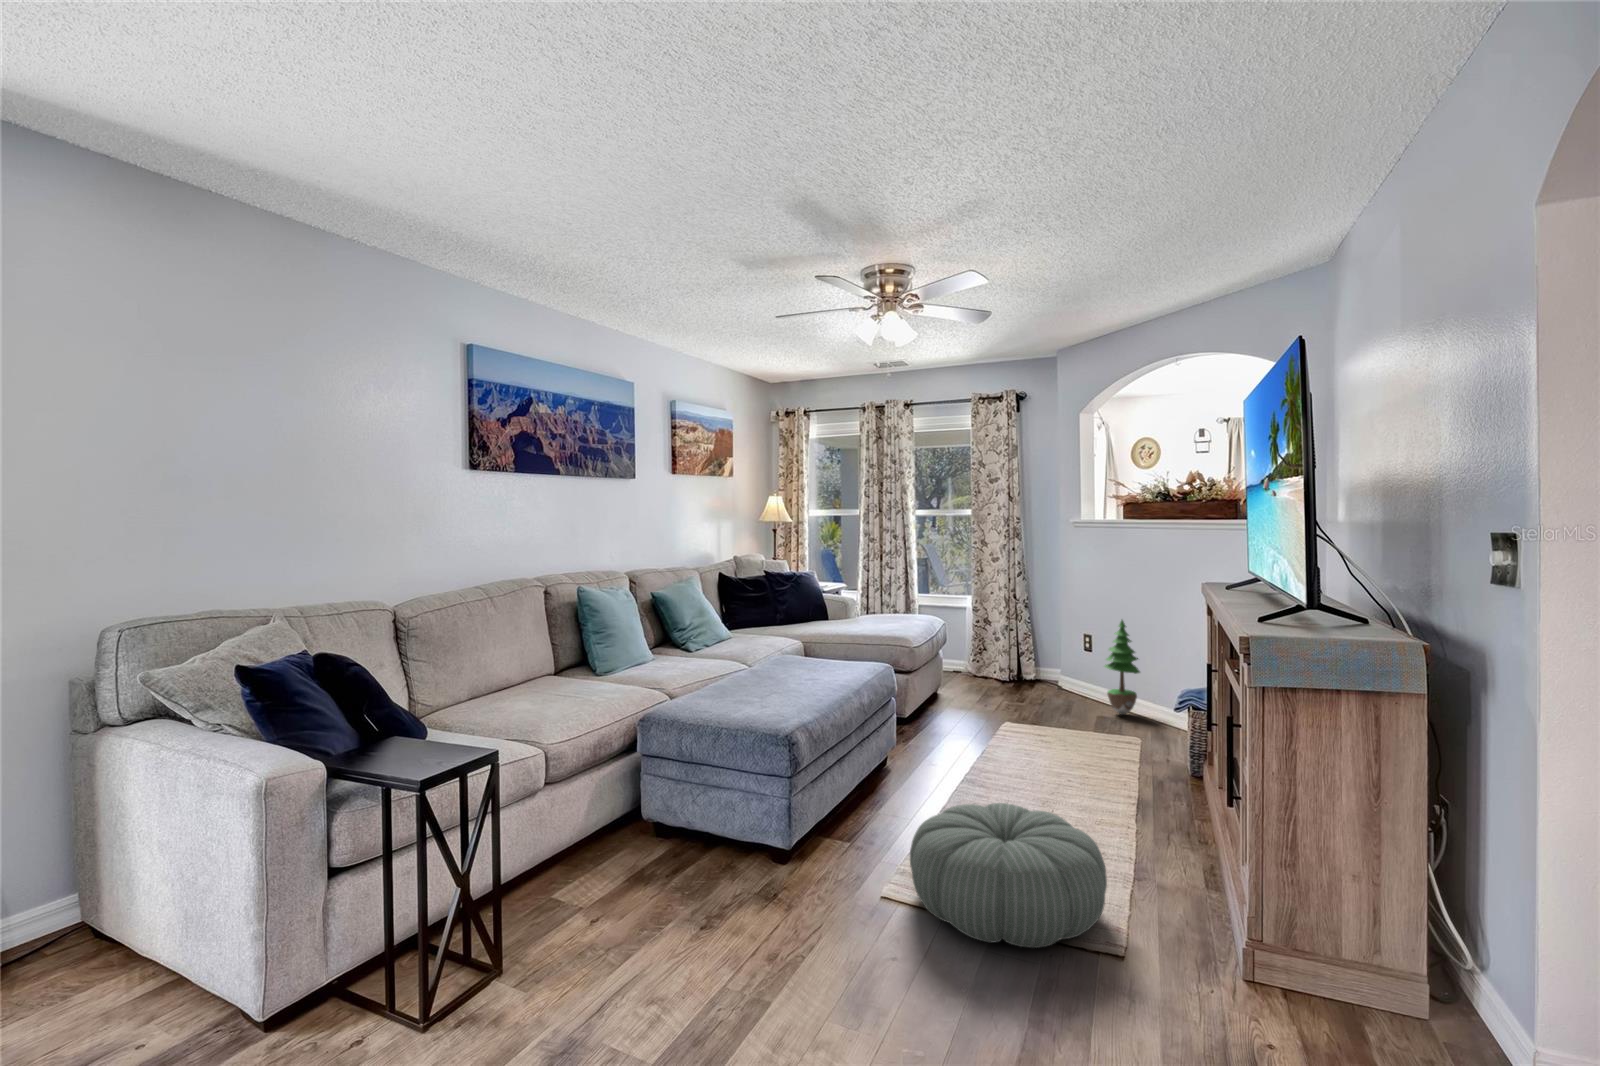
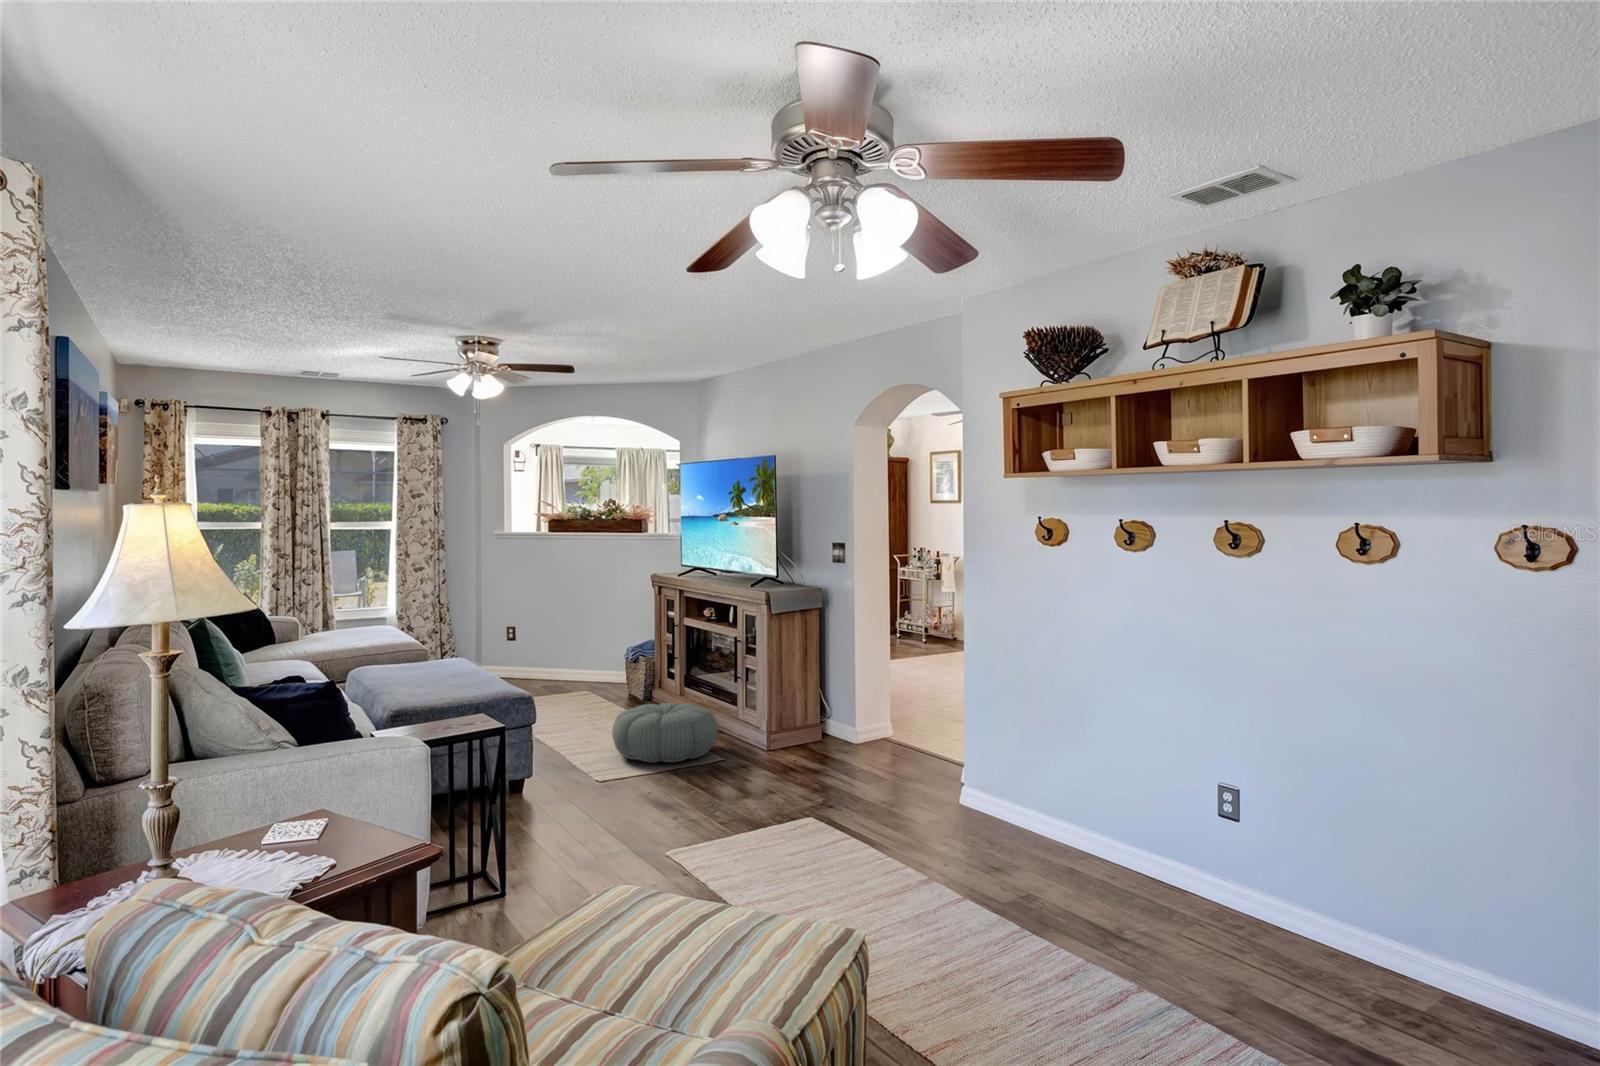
potted tree: present [1104,620,1140,715] -> none [545,608,572,681]

